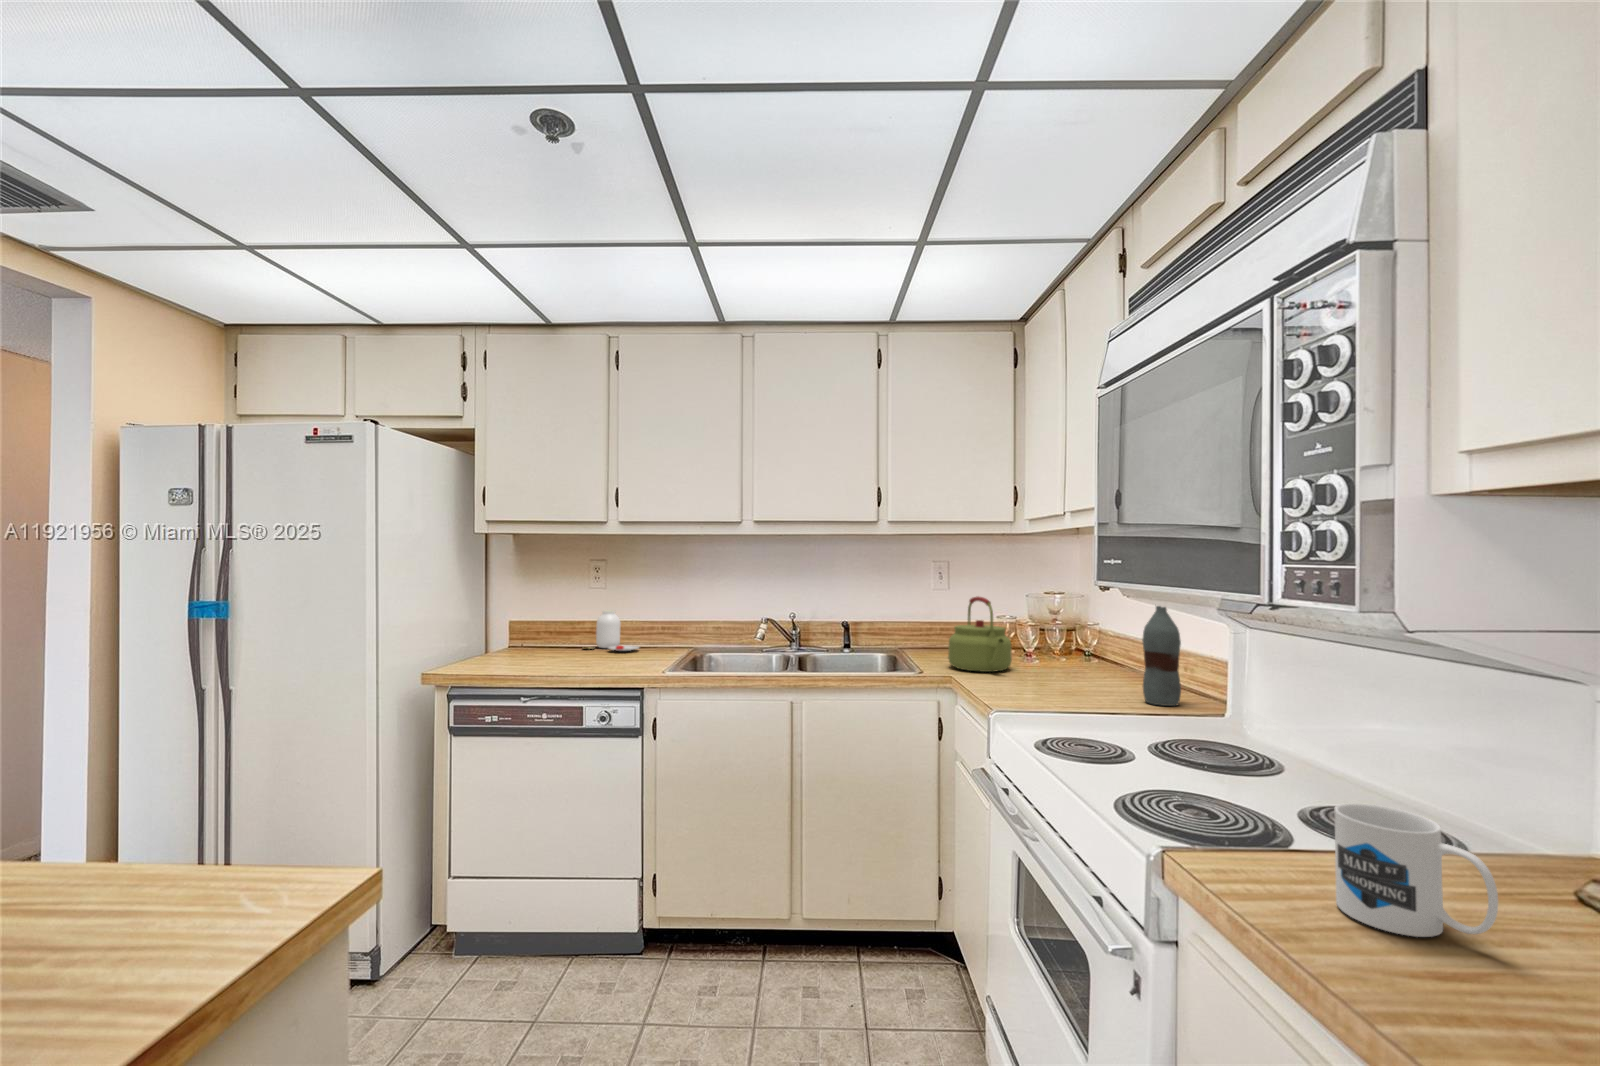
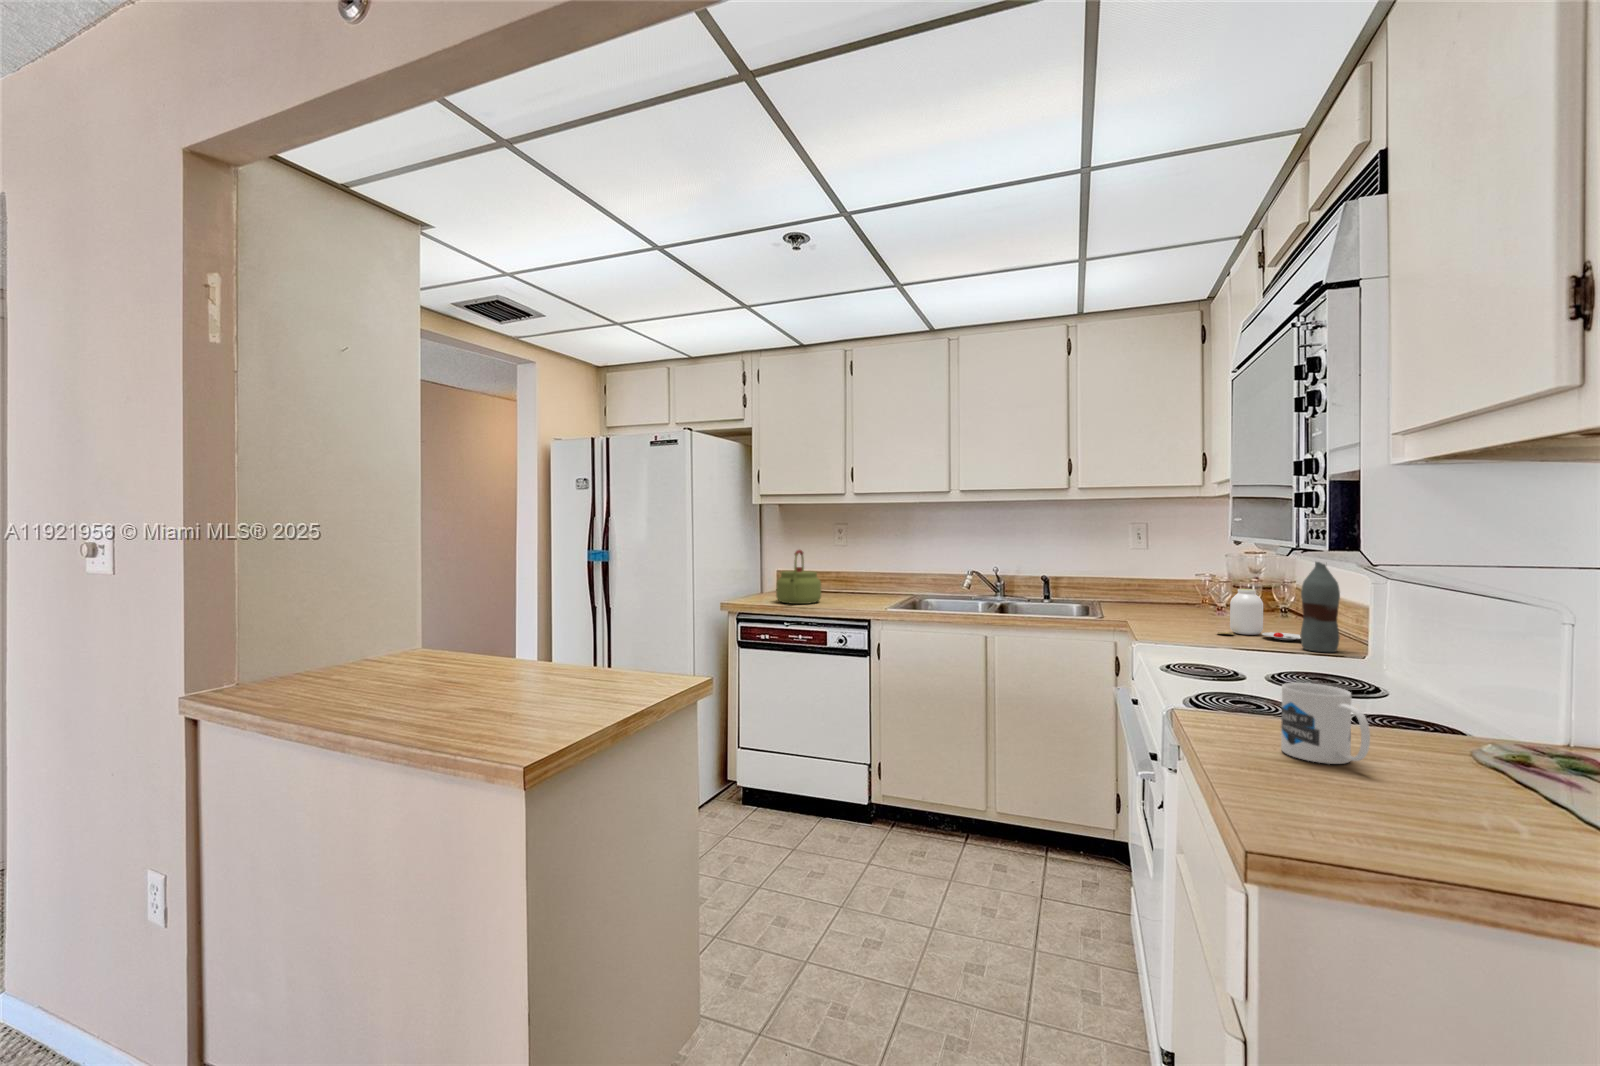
kettle: present [948,597,1012,672] -> present [776,550,821,604]
jar: present [589,610,639,651] -> present [1217,589,1301,640]

